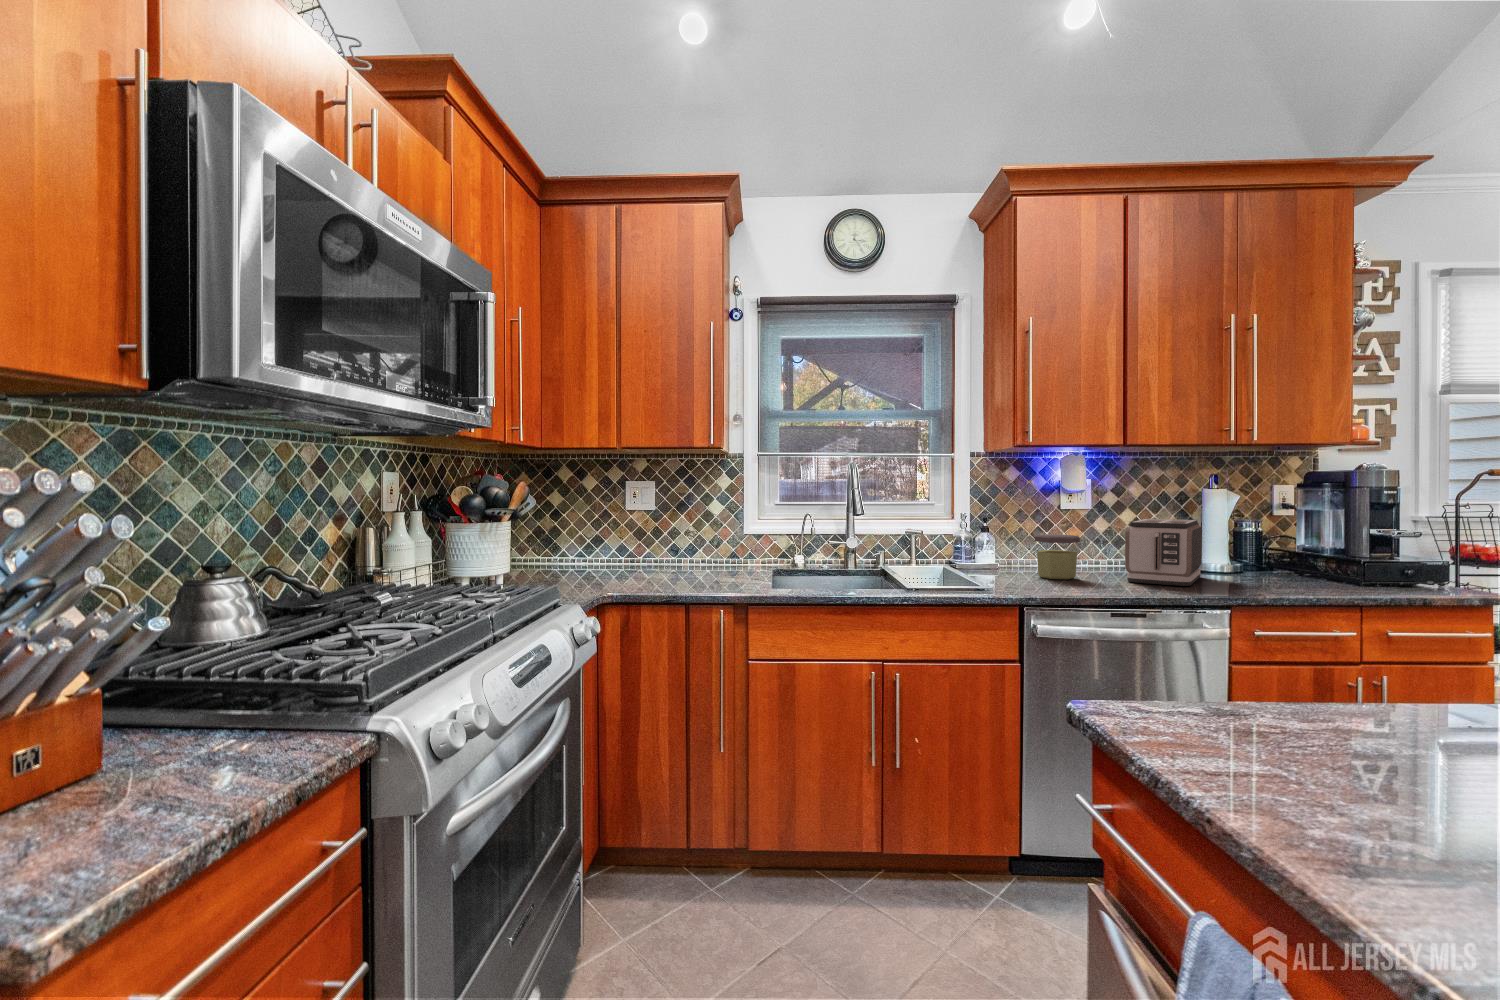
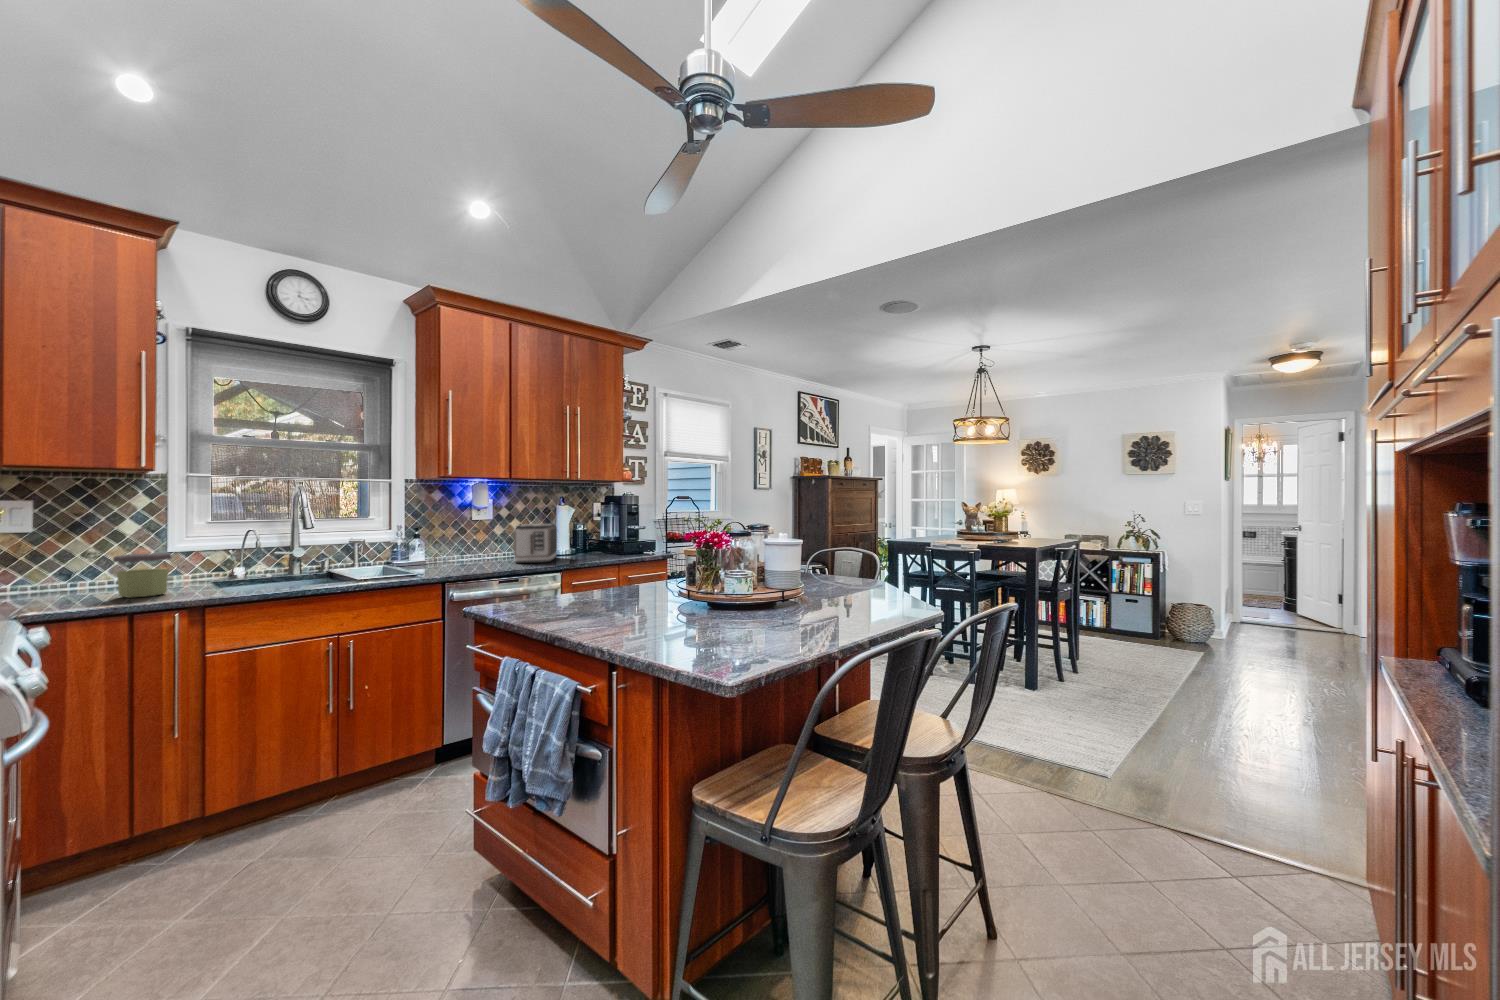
jar: present [1035,534,1080,579] -> present [113,553,171,598]

